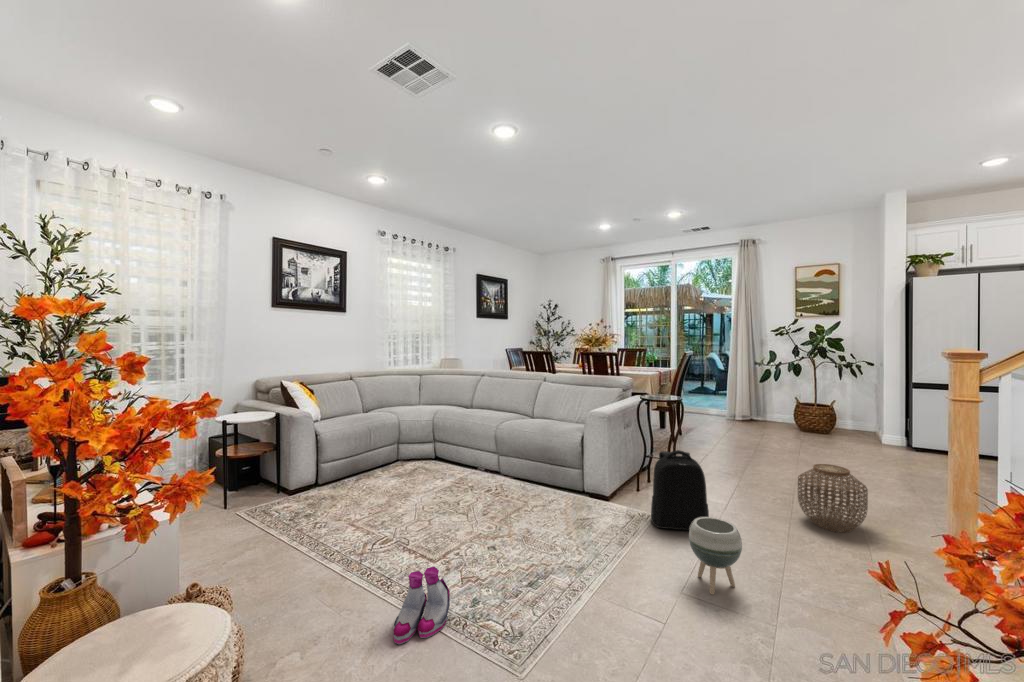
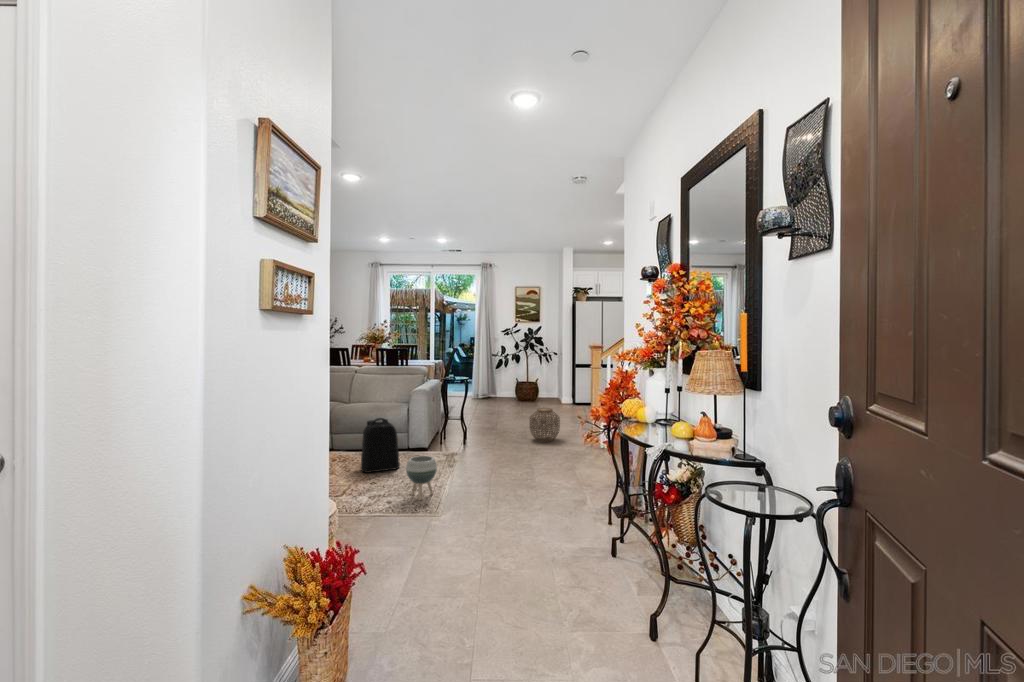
backpack: present [651,450,709,530] -> present [361,418,400,473]
planter: present [689,517,742,595] -> present [406,456,437,500]
boots: present [393,566,450,644] -> none [354,475,383,516]

